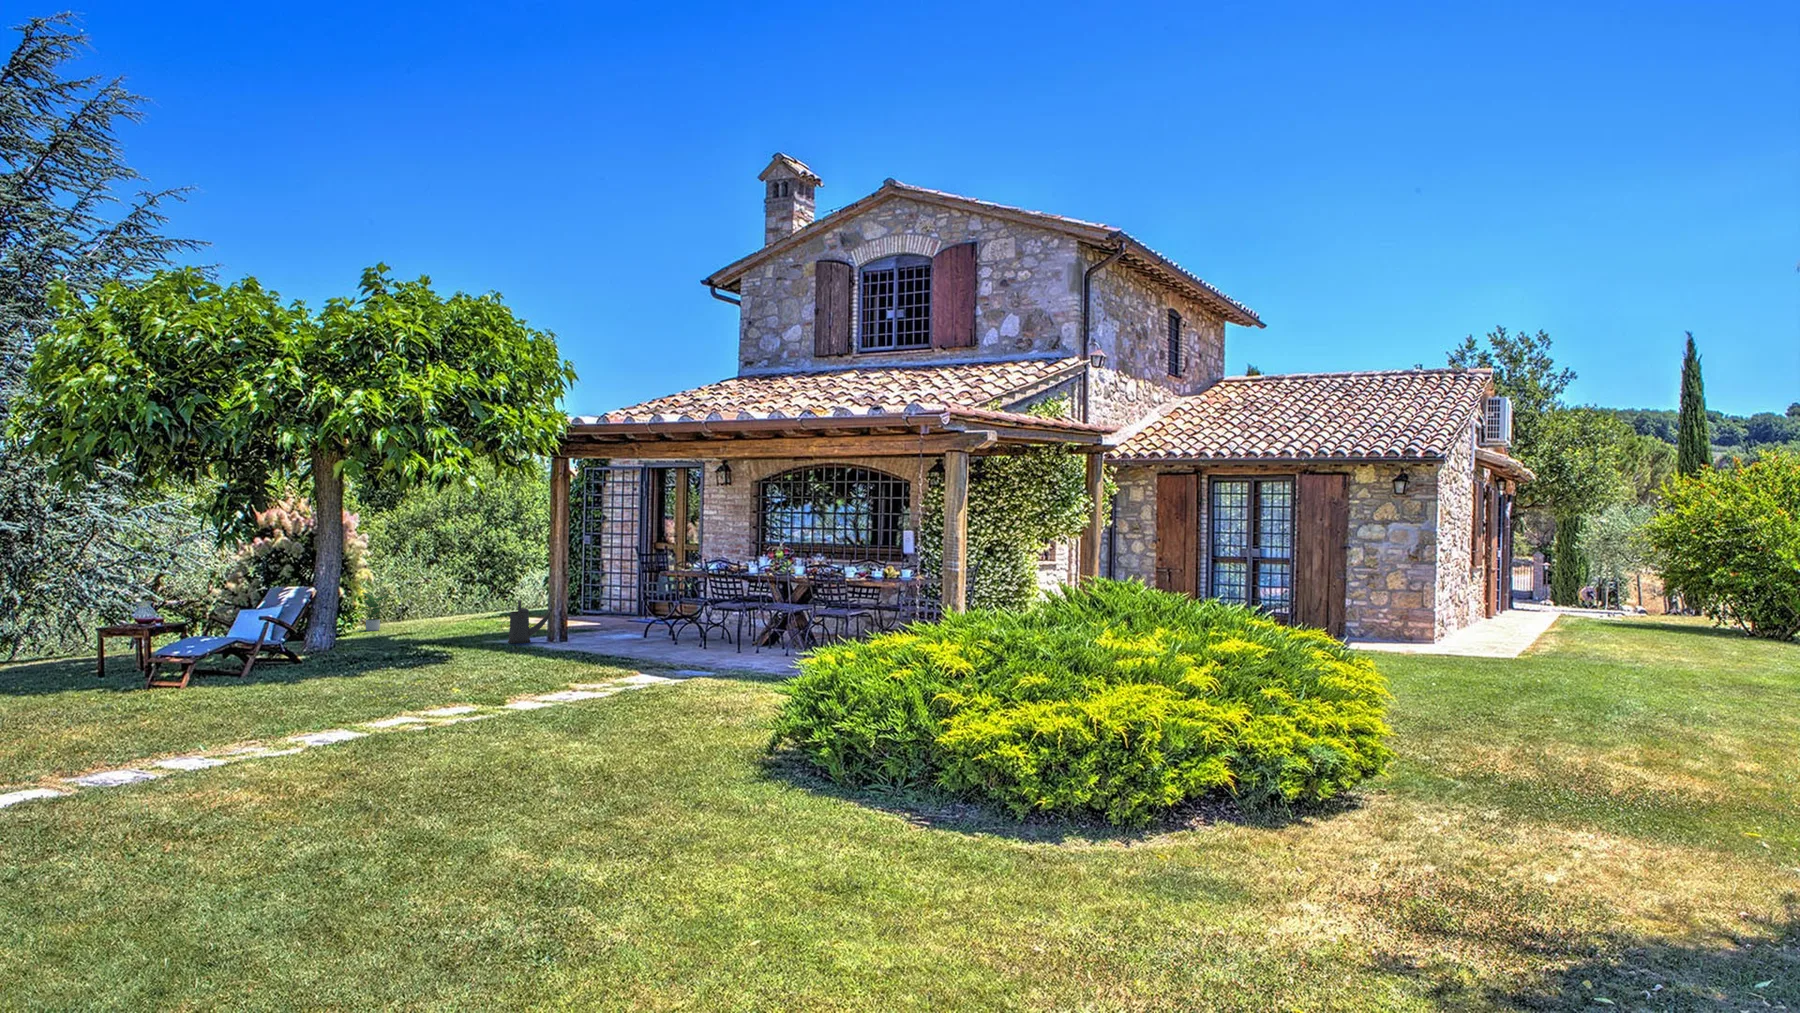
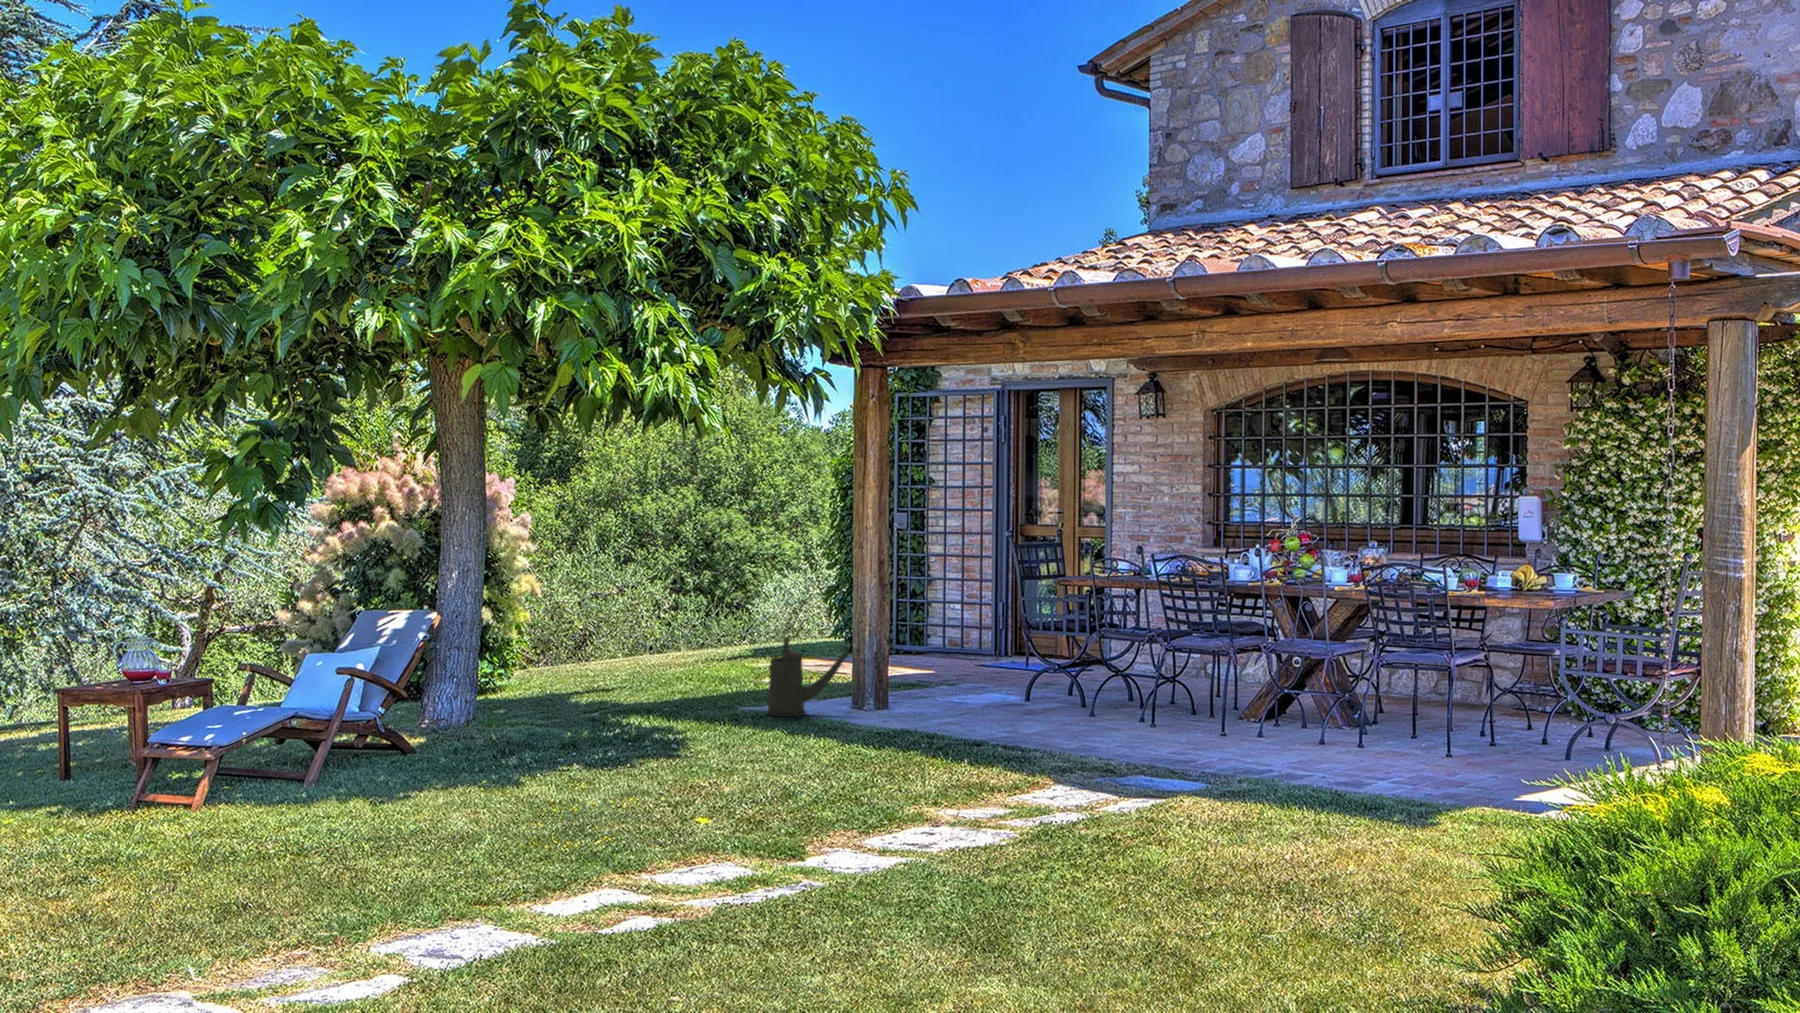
potted plant: present [361,593,389,631] -> none [515,614,564,681]

